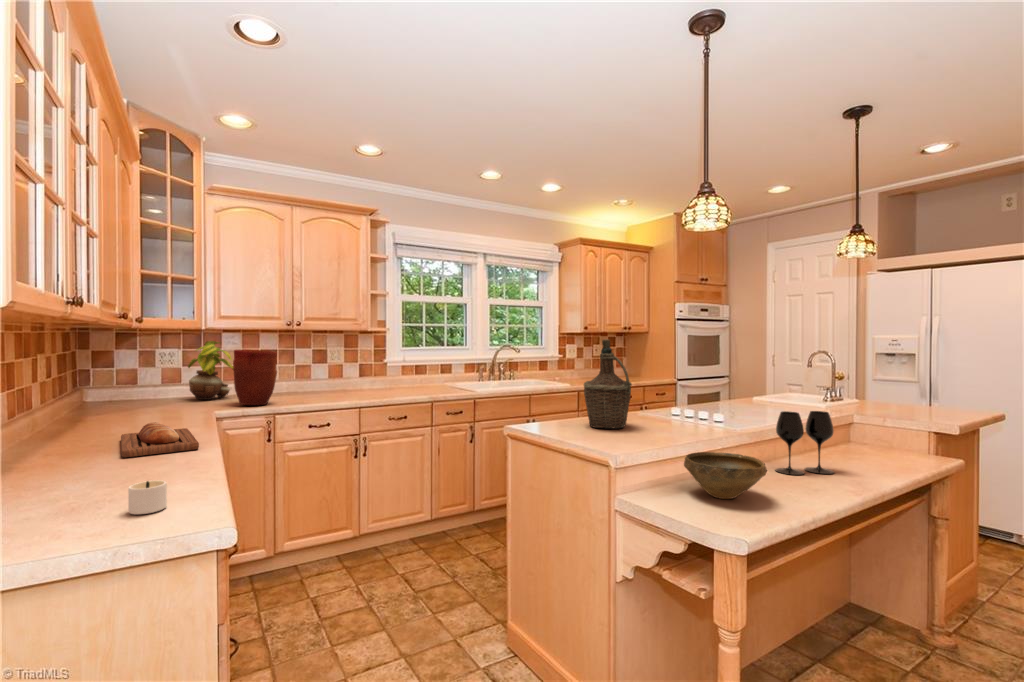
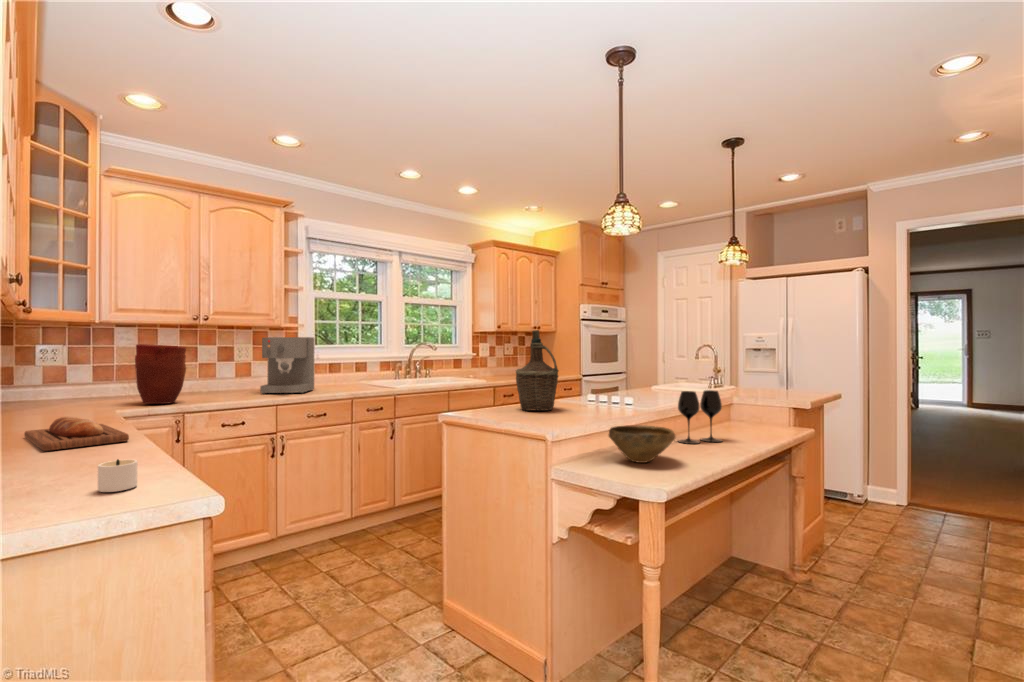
potted plant: present [188,341,233,400] -> none [72,335,132,401]
coffee maker: none [346,341,397,396] -> present [260,337,314,394]

